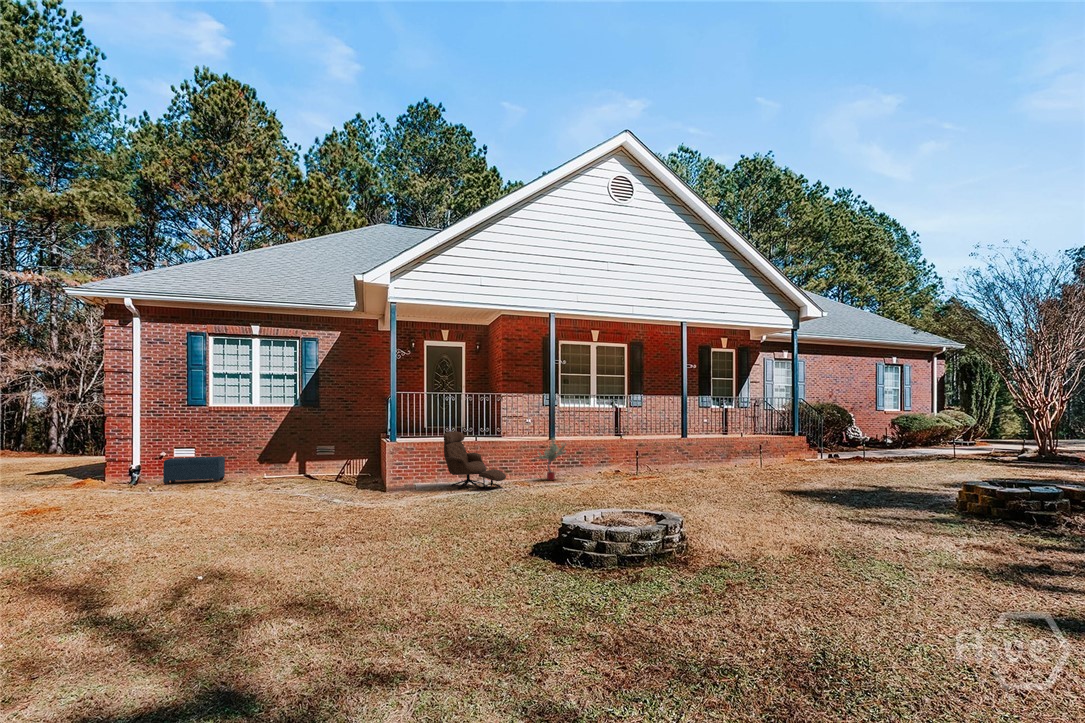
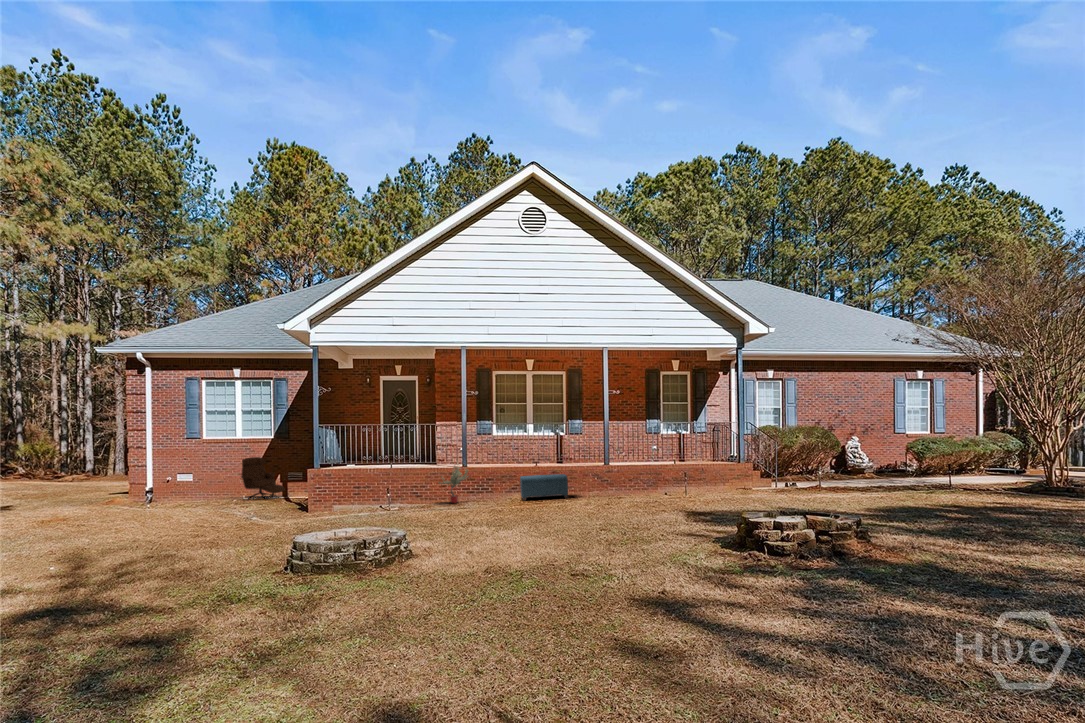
lounge chair: present [444,431,506,490] -> present [241,457,285,499]
bench: present [163,457,225,485] -> present [520,474,568,501]

